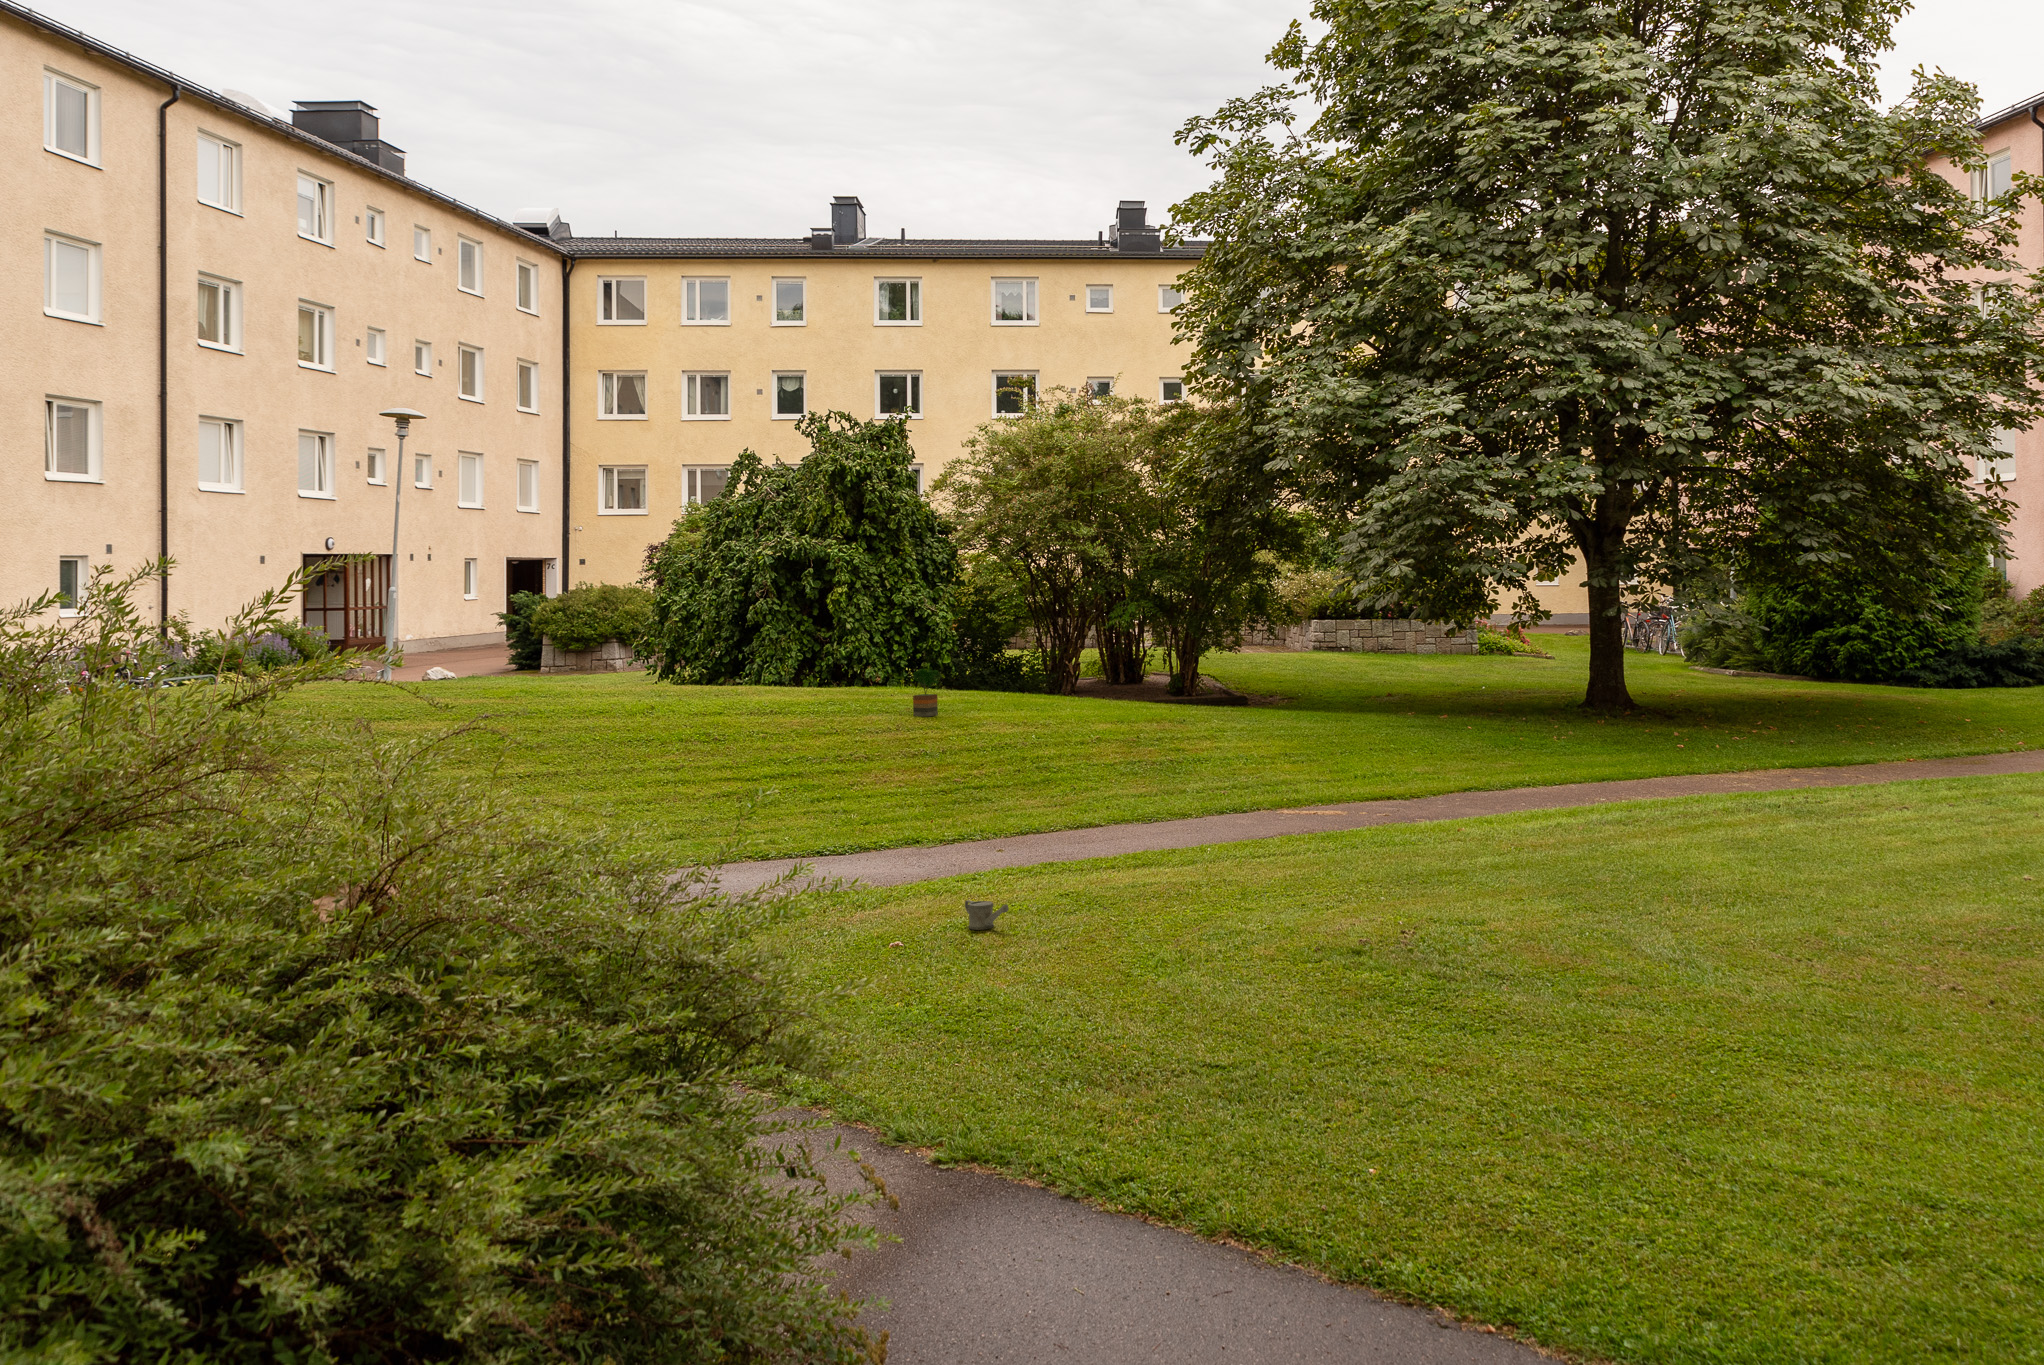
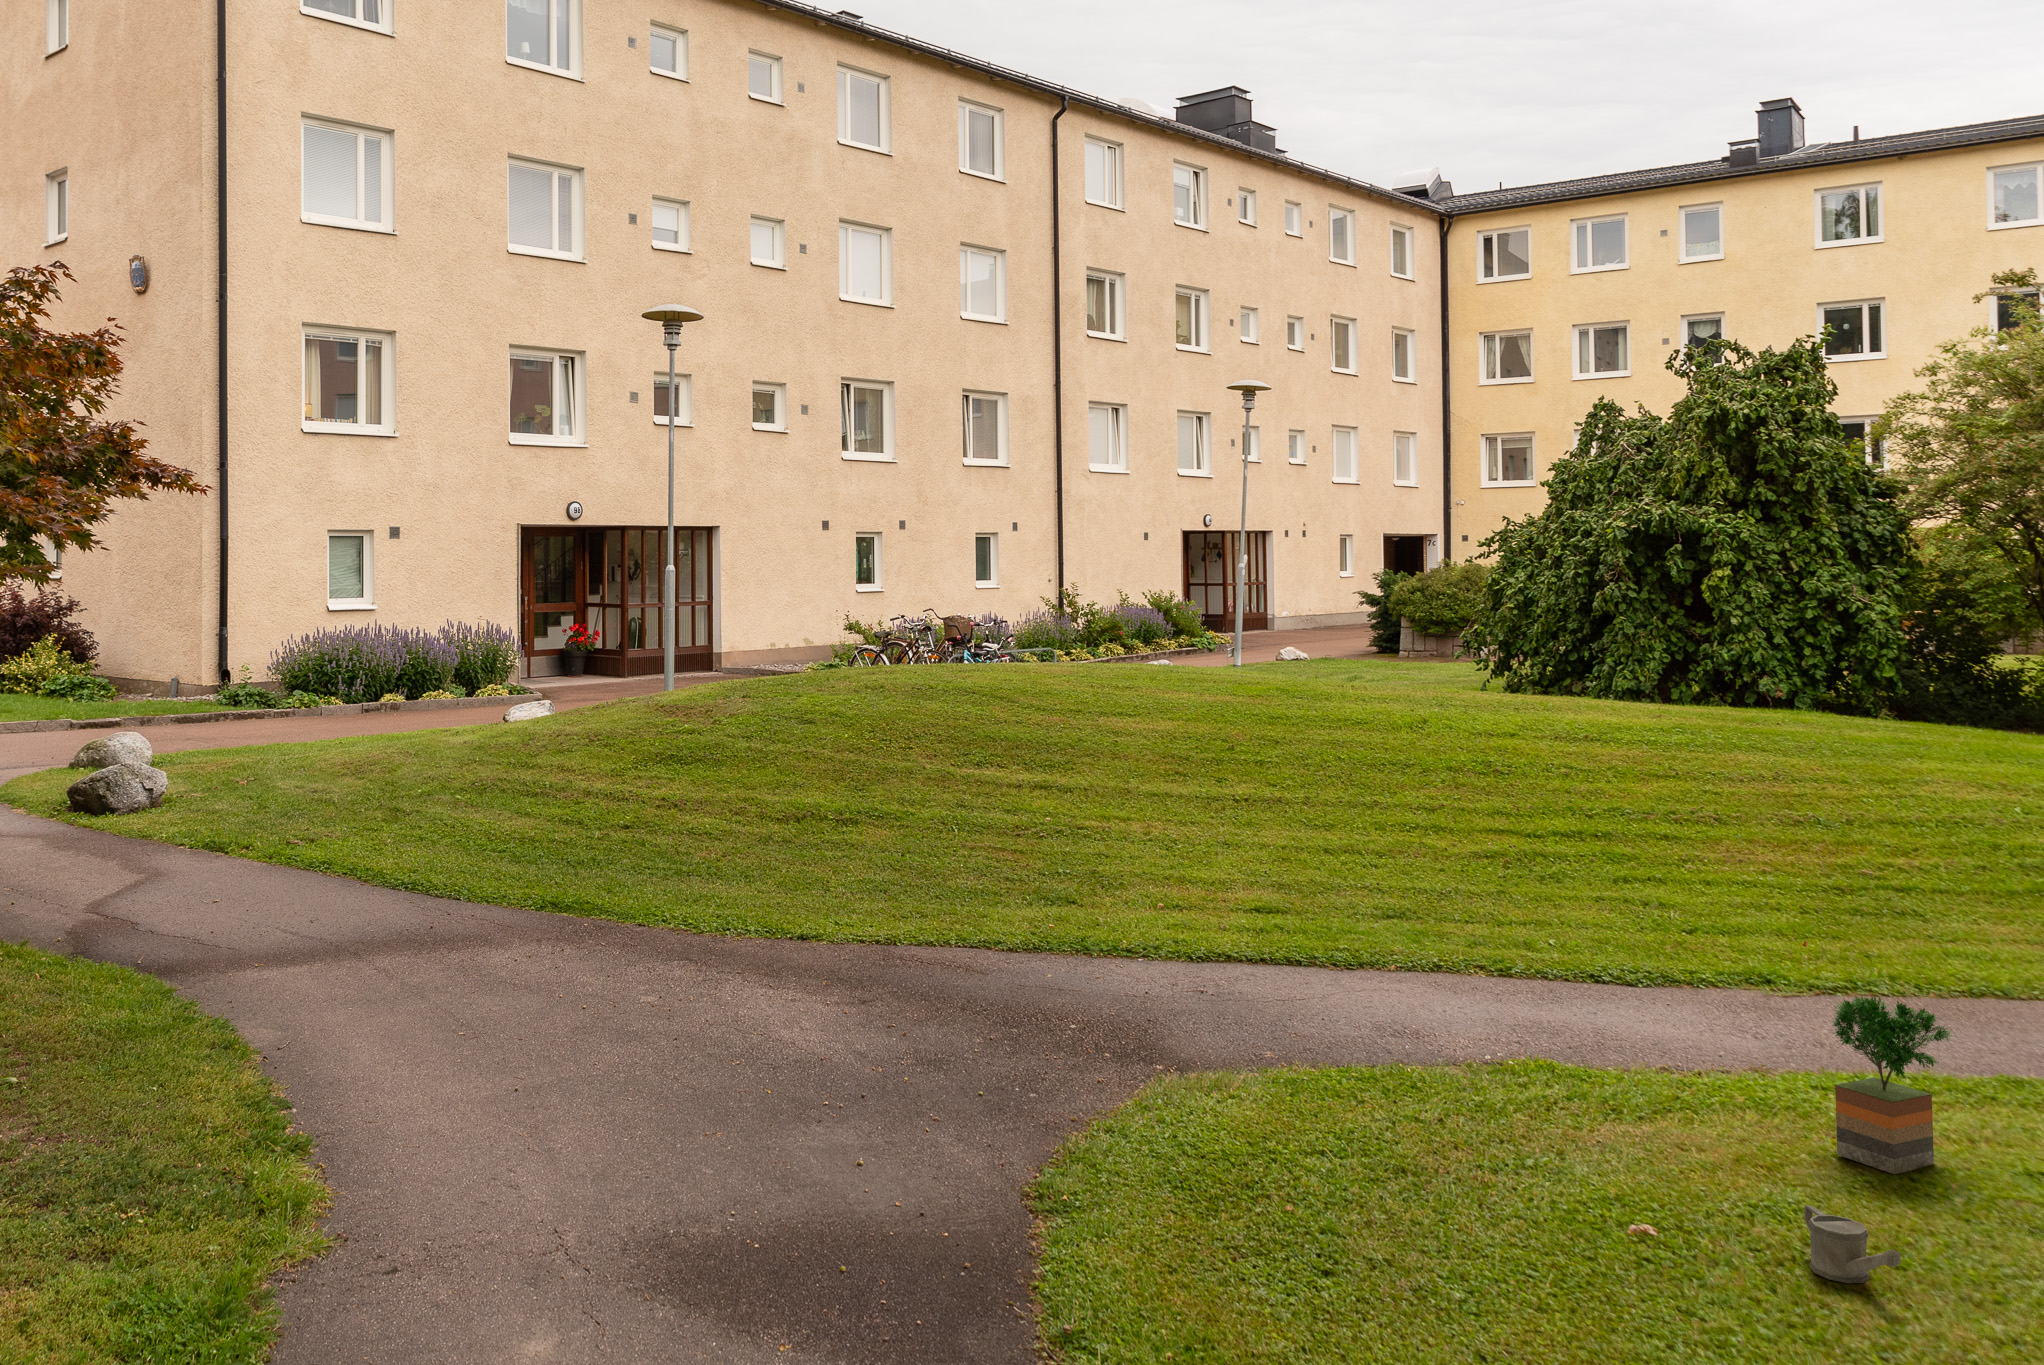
potted tree: present [913,669,941,717] -> present [1832,996,1952,1174]

